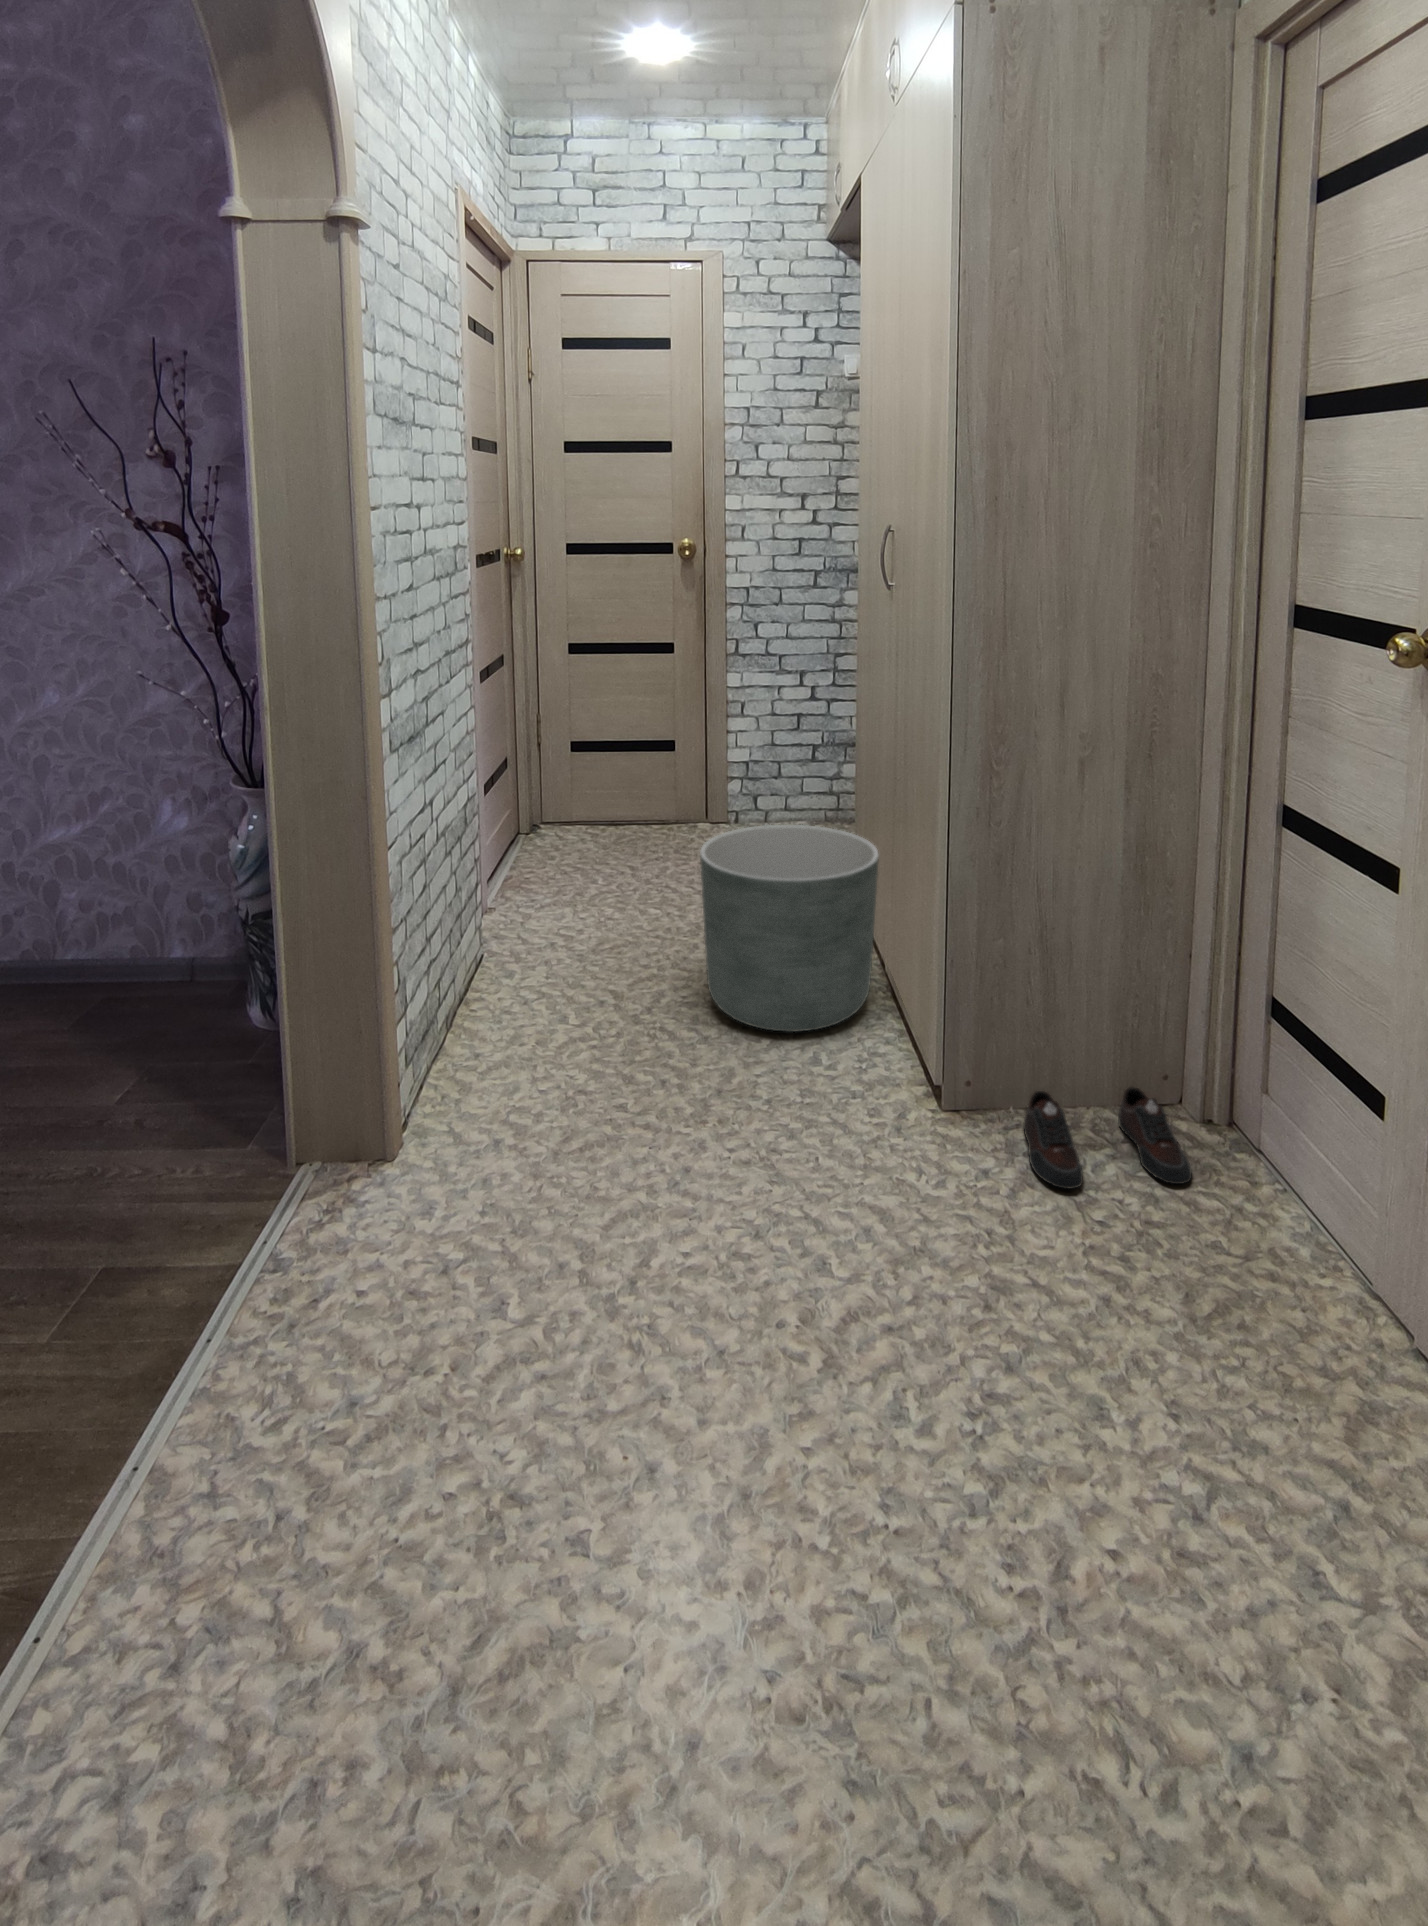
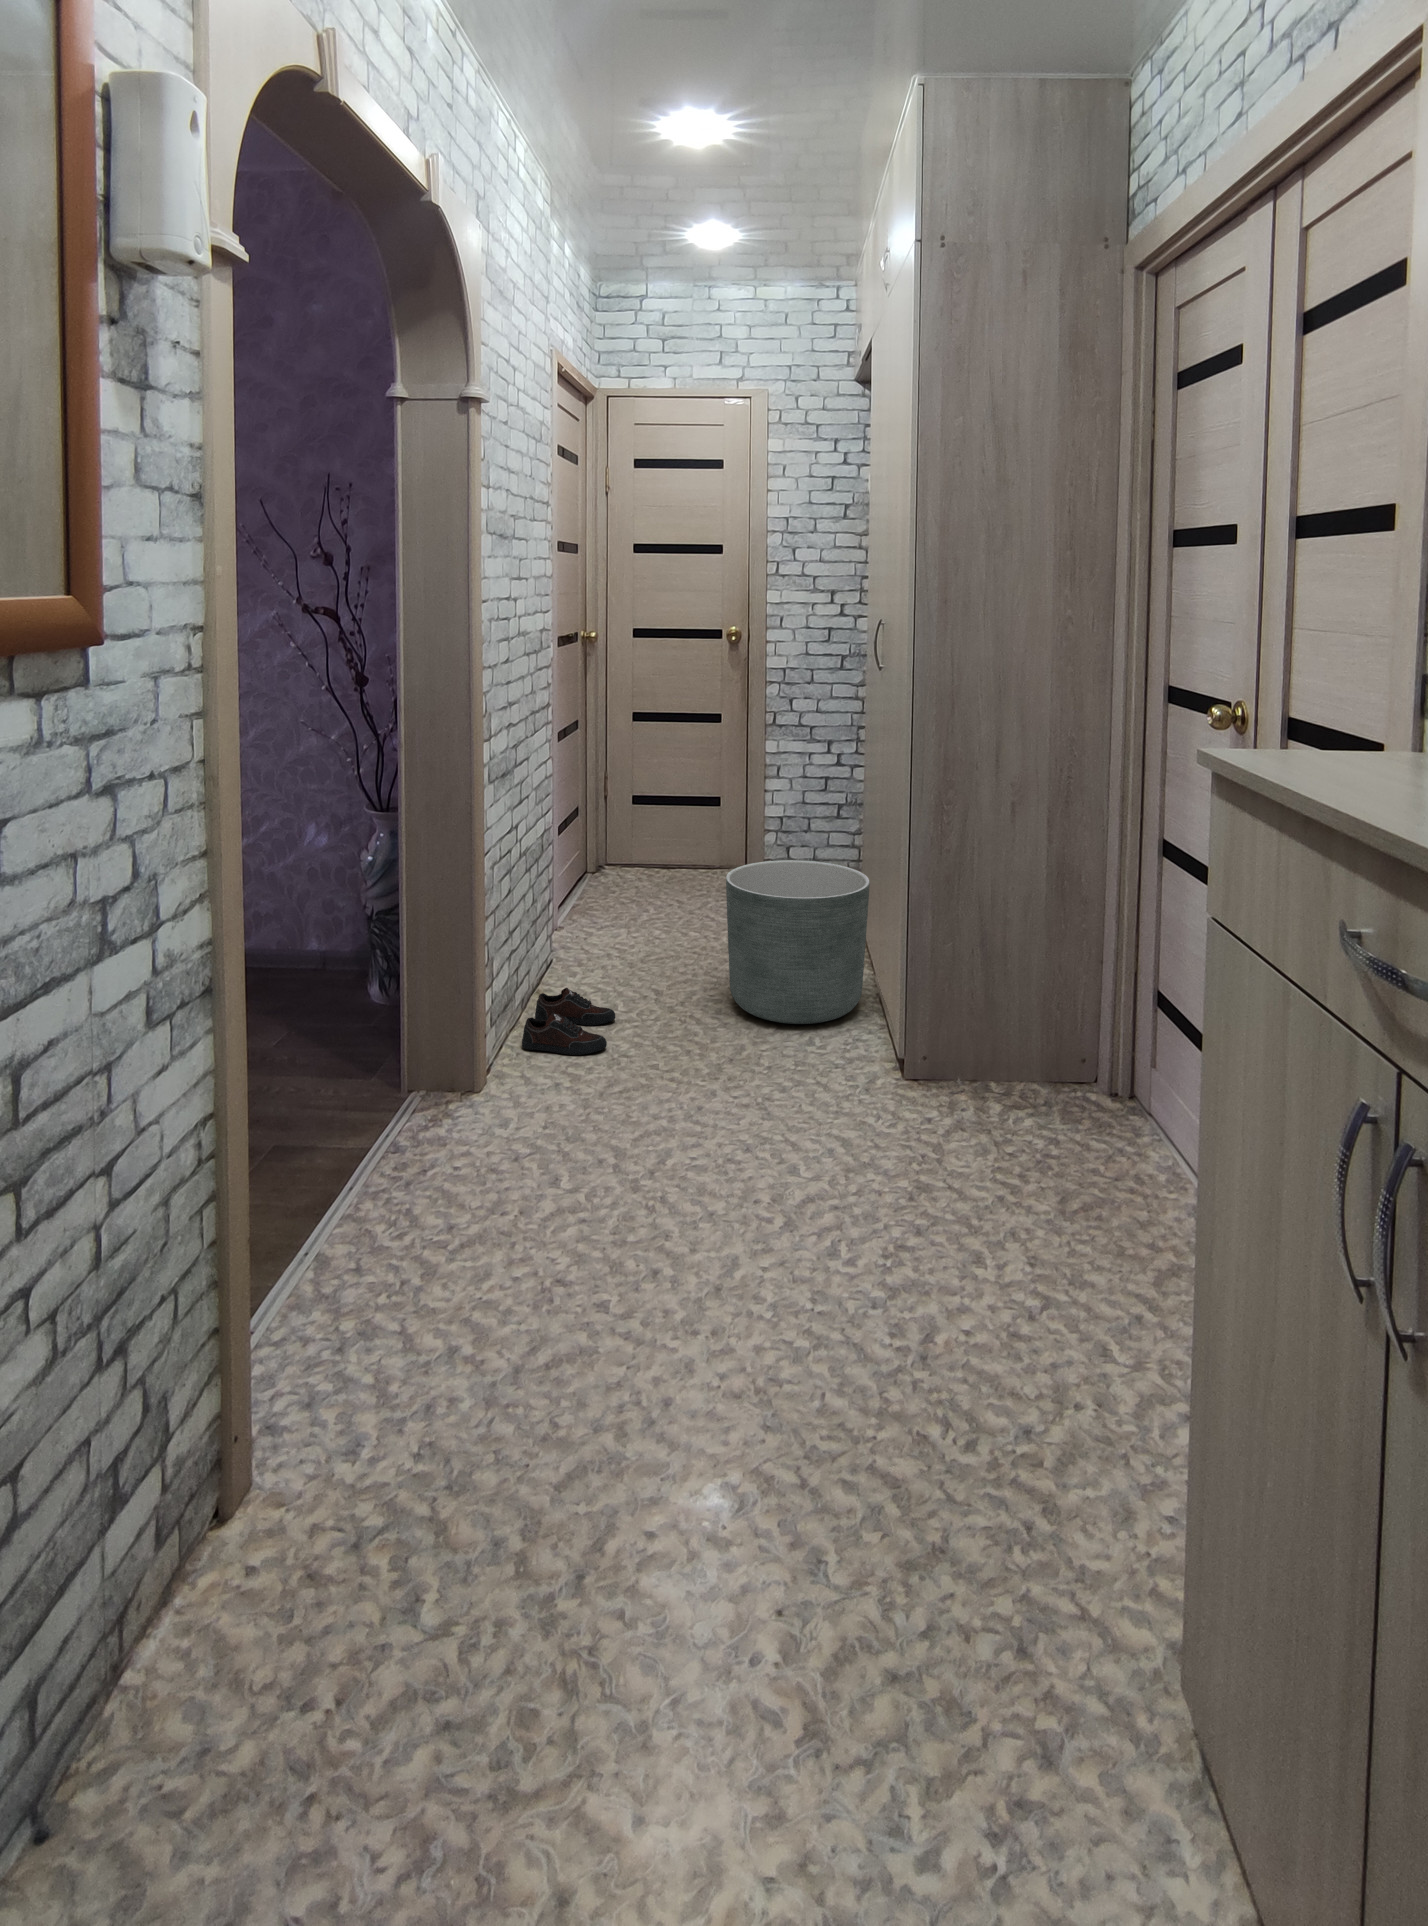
shoe: present [1024,1087,1192,1189] -> present [522,988,615,1055]

